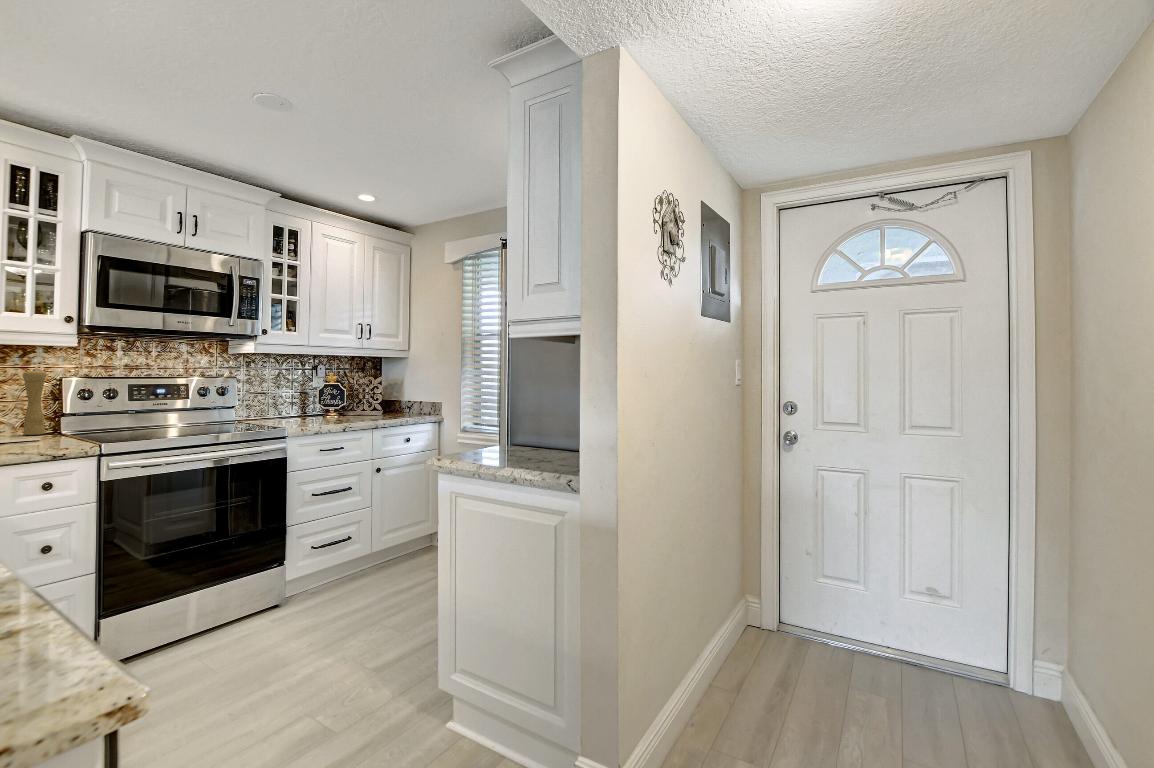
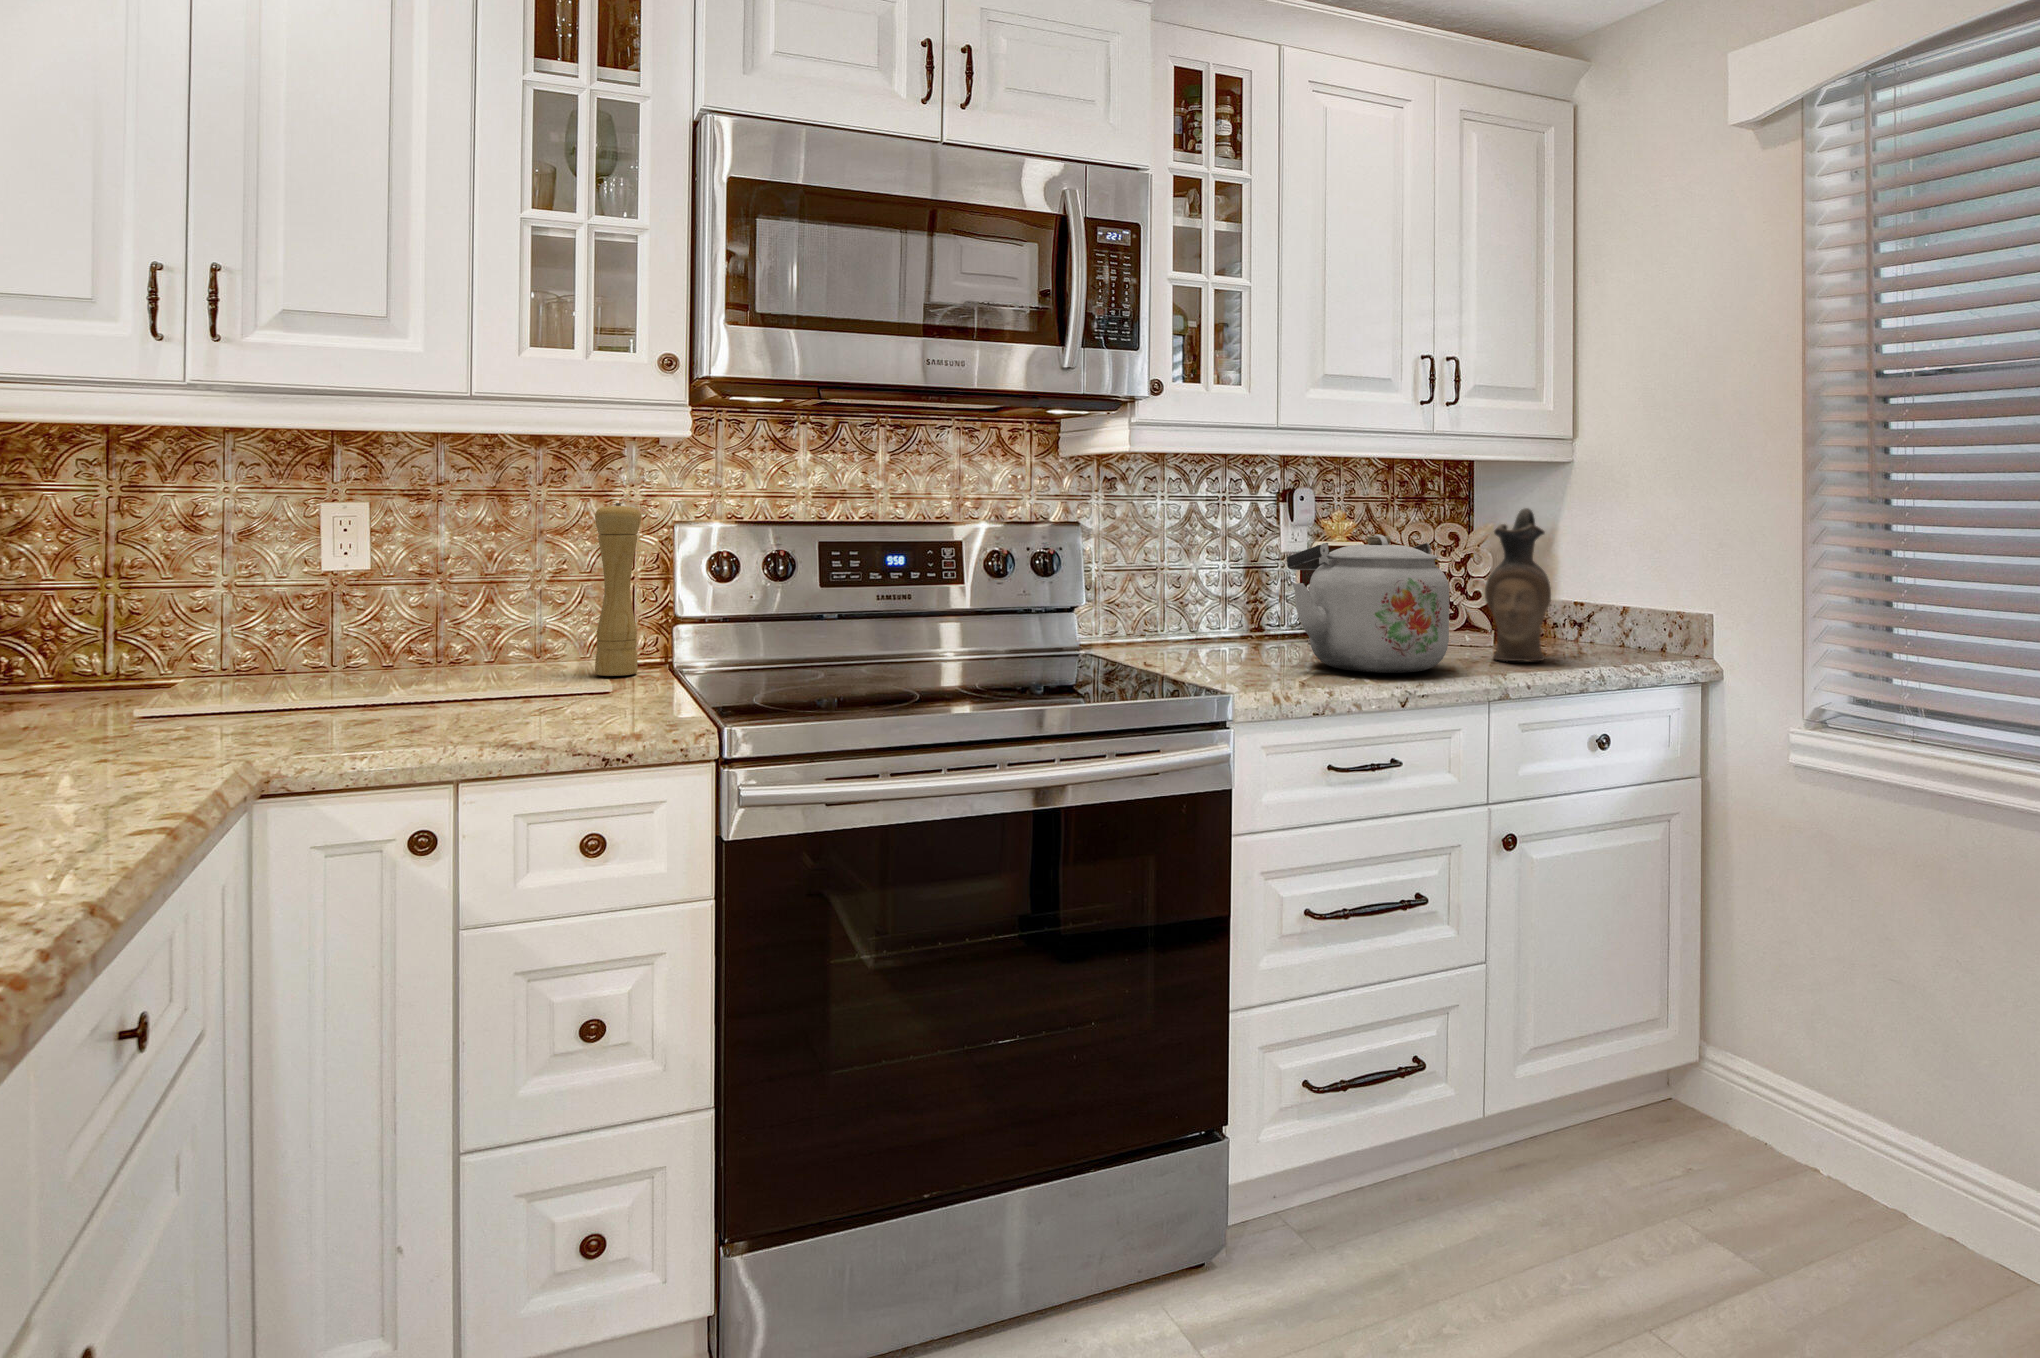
ceramic pitcher: none [378,373,396,417] -> present [1485,508,1551,662]
kettle: none [314,381,365,420] -> present [1287,534,1449,673]

